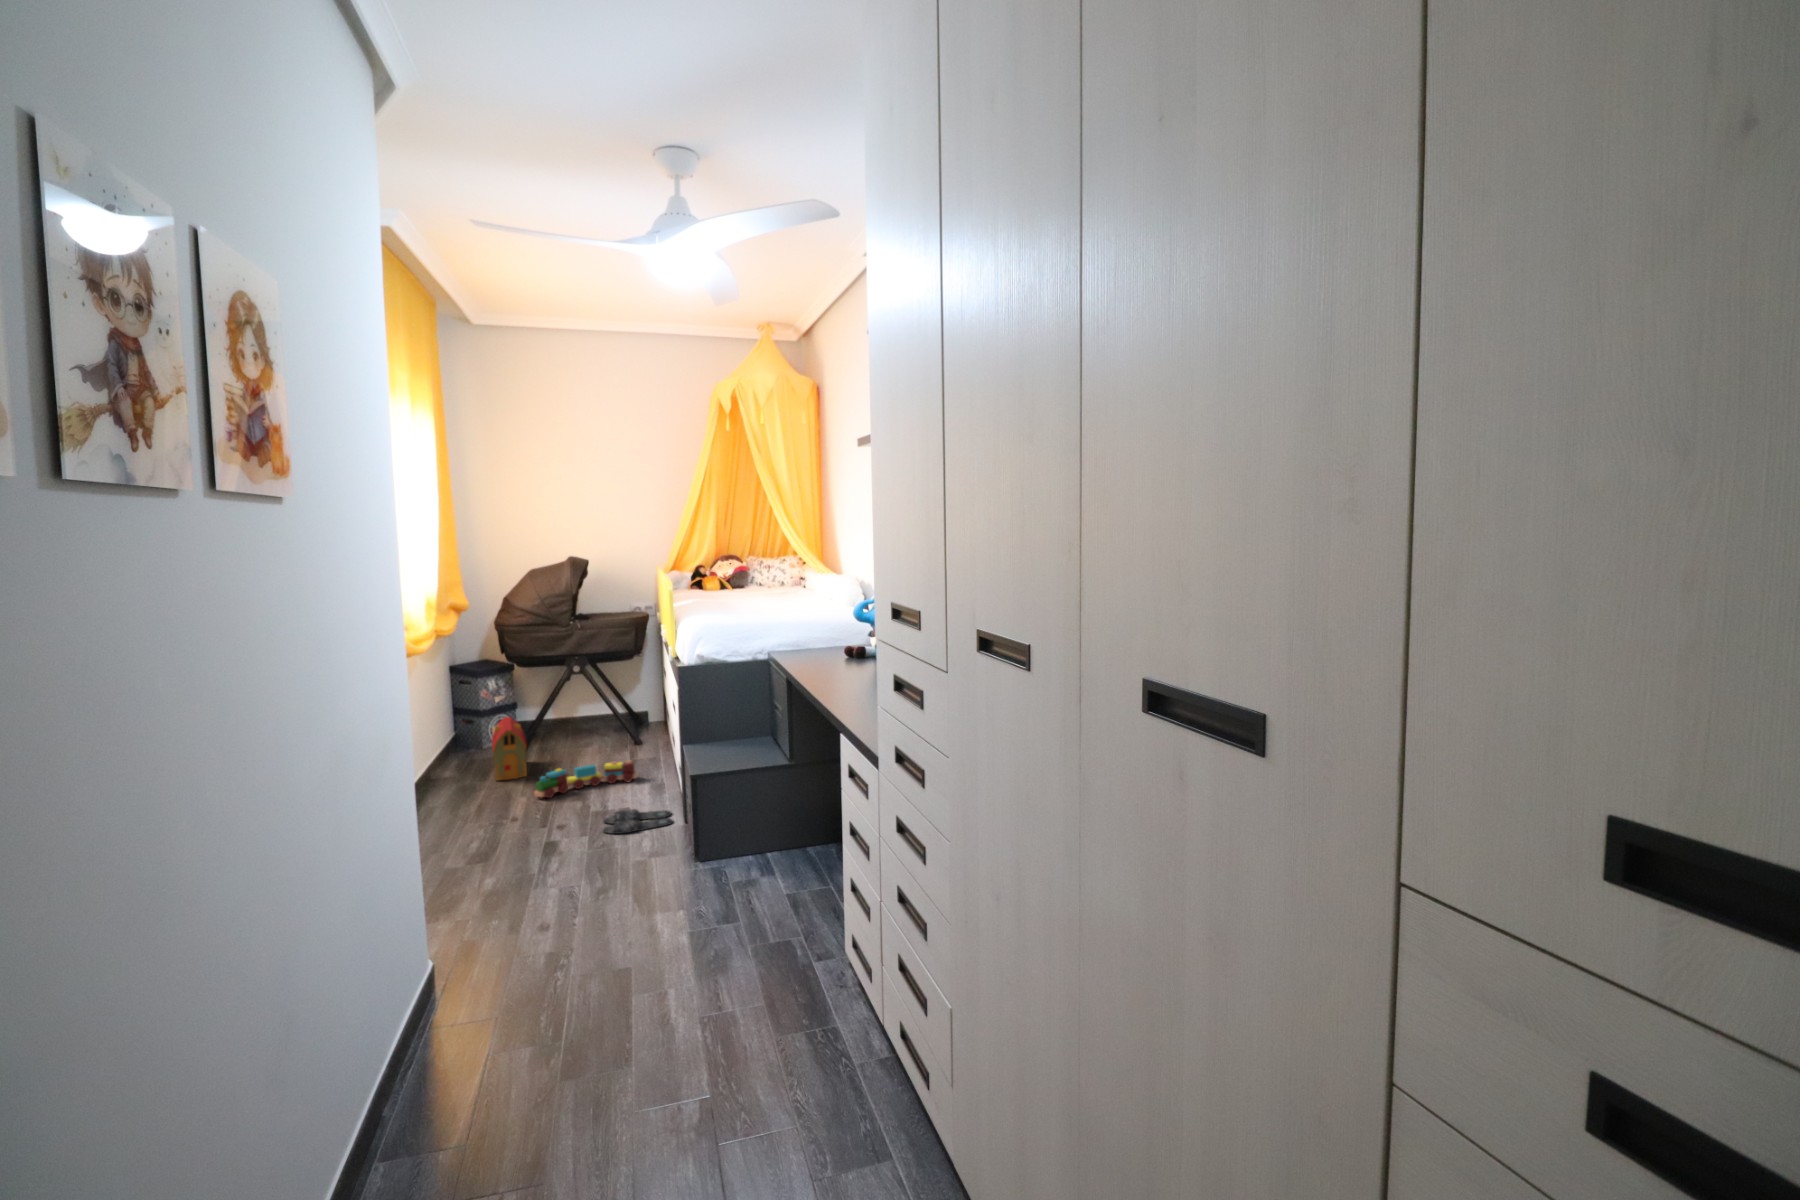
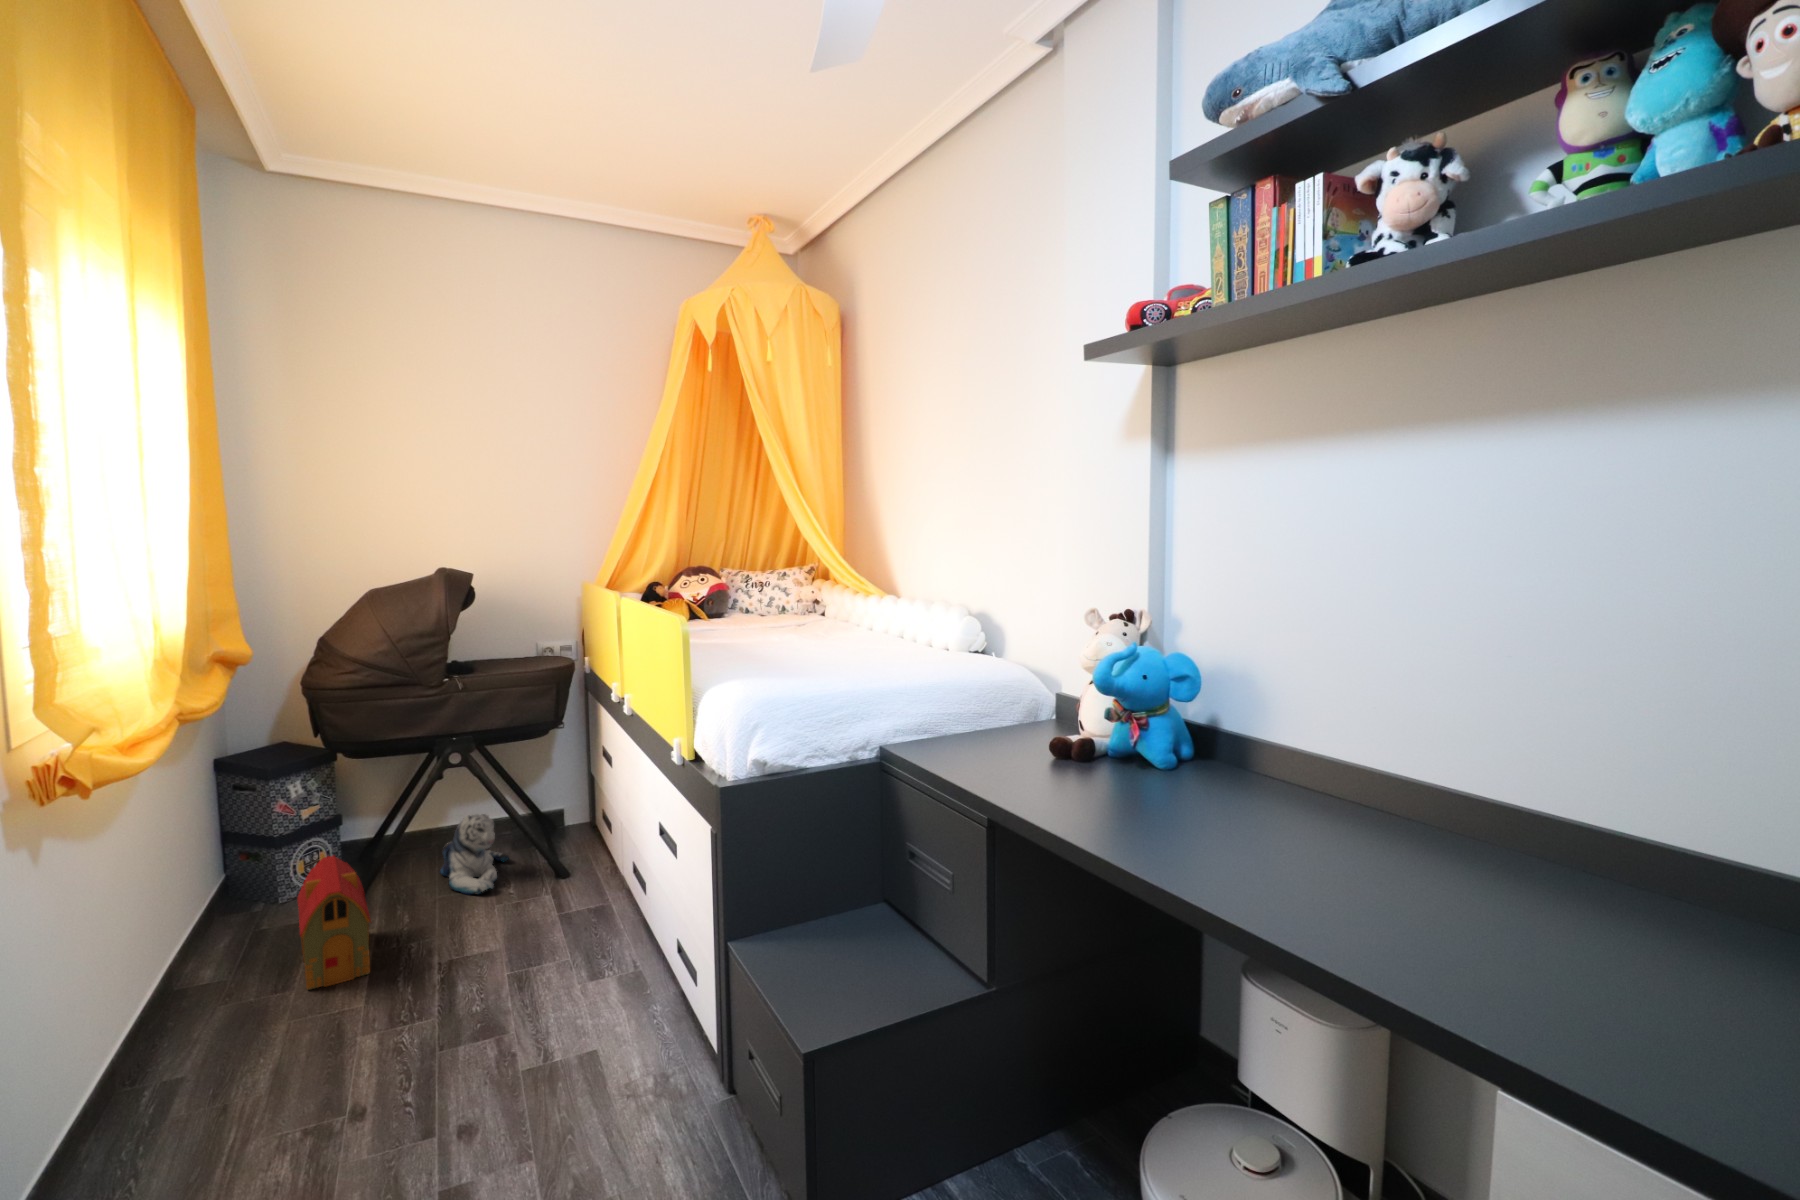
plush toy: none [569,704,610,748] -> present [439,814,509,894]
toy train: present [534,761,637,798] -> none [391,935,586,1037]
slippers: present [603,809,673,834] -> none [552,1056,698,1144]

